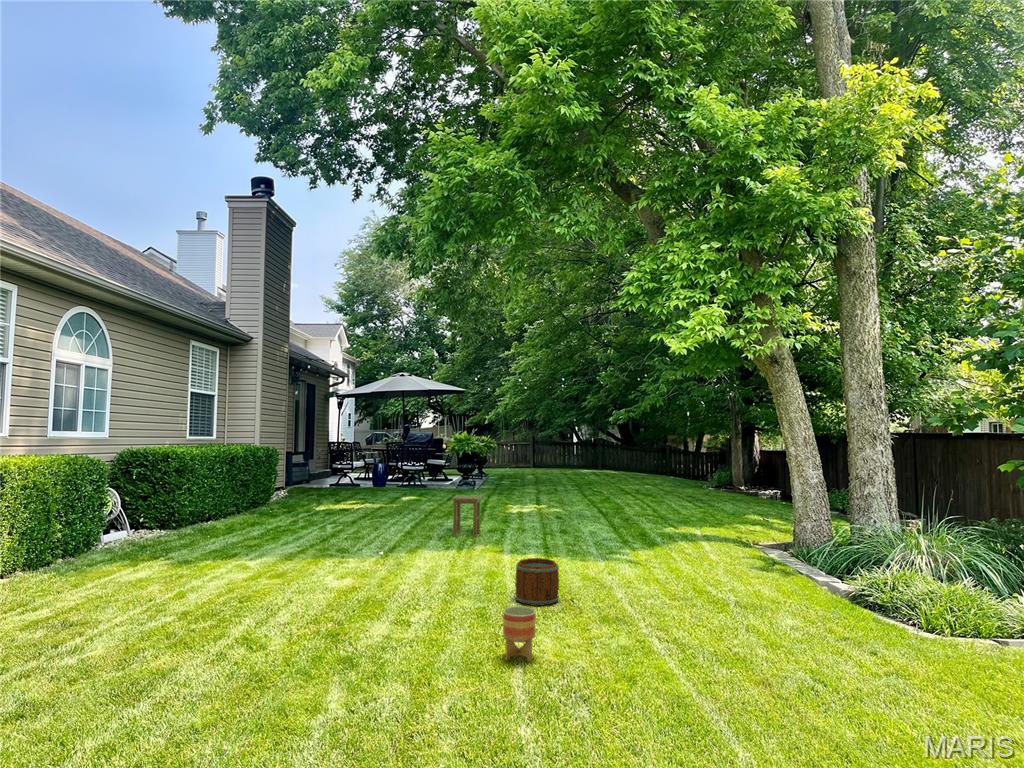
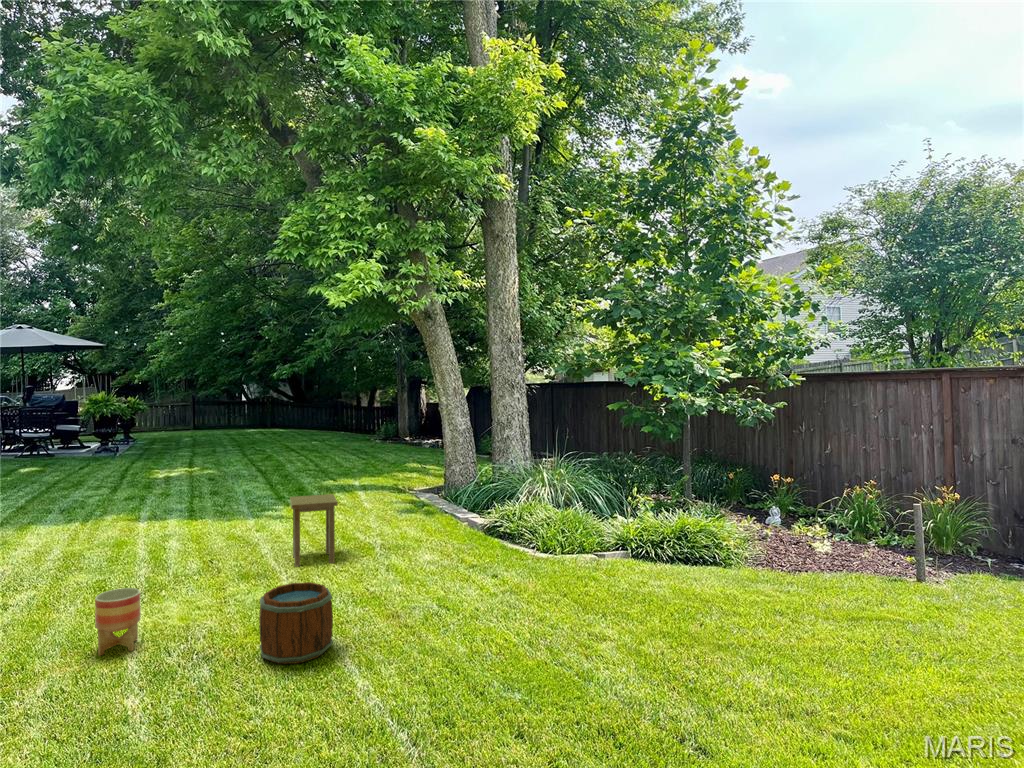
stool: present [452,495,482,537] -> present [290,494,338,567]
bucket: present [515,558,559,606] -> present [259,582,333,664]

